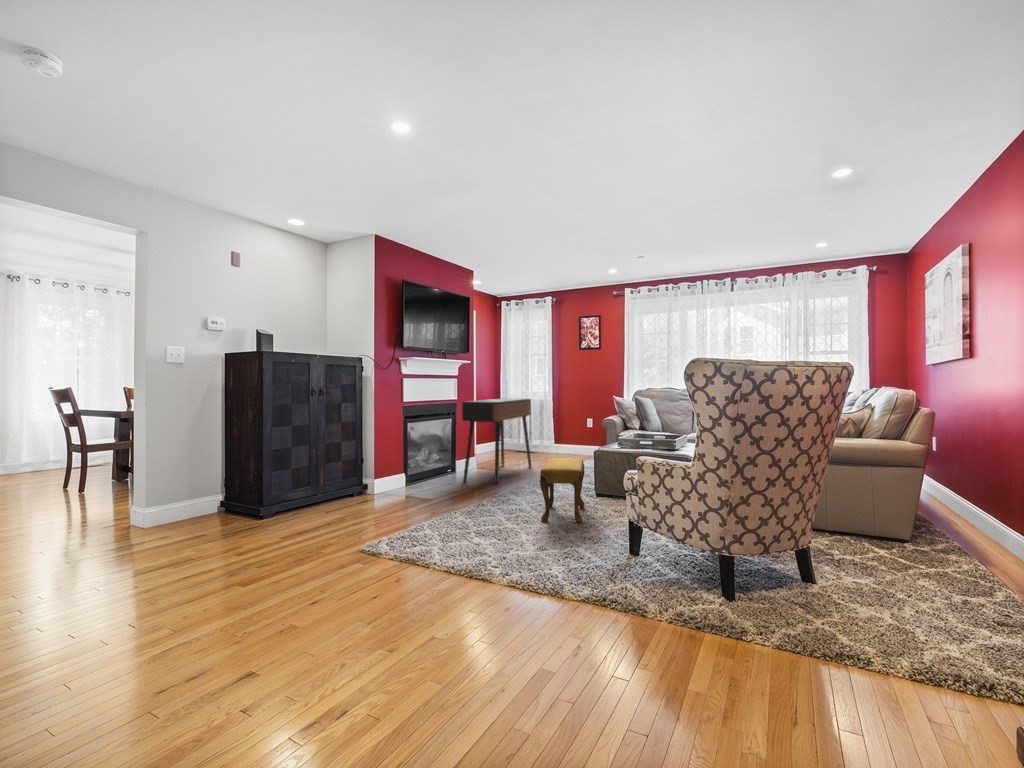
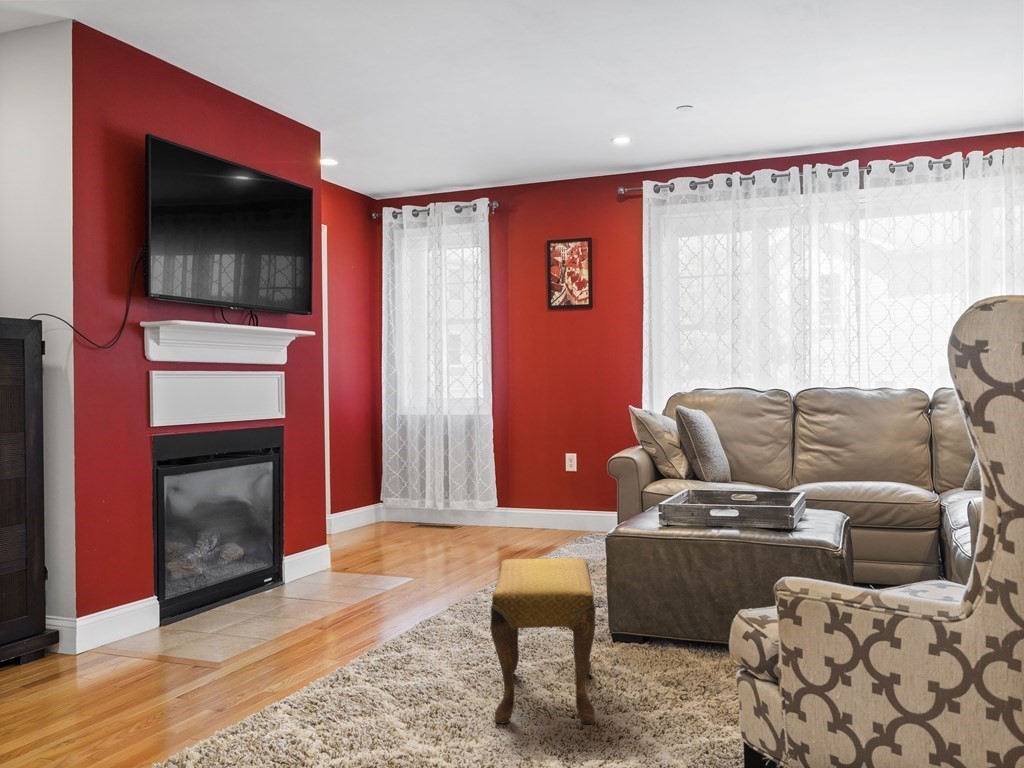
console table: present [462,398,531,484] -> none [295,414,453,614]

